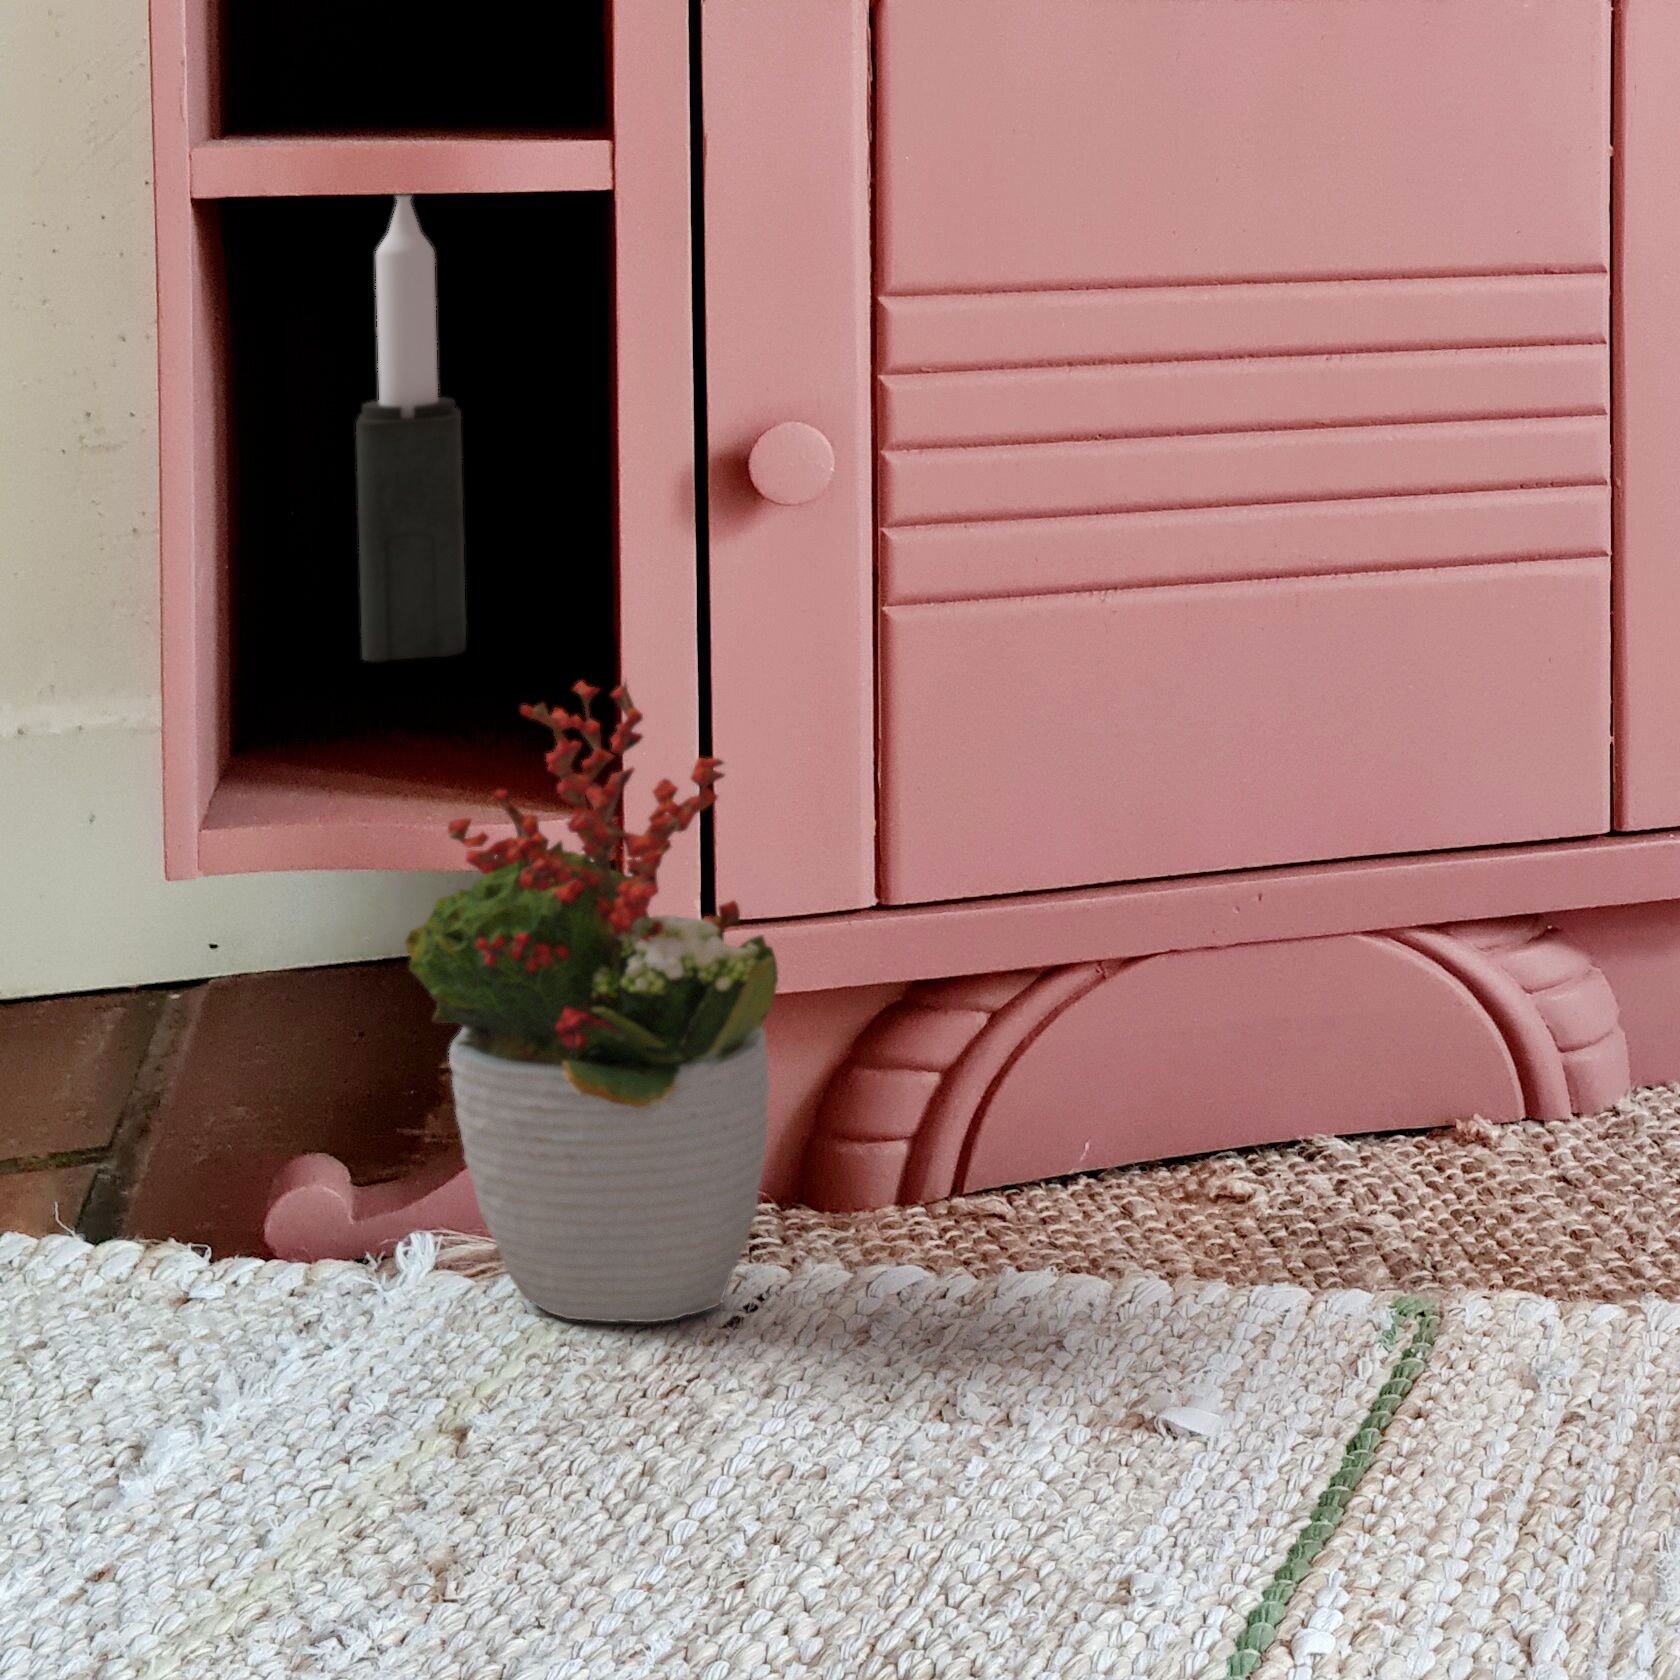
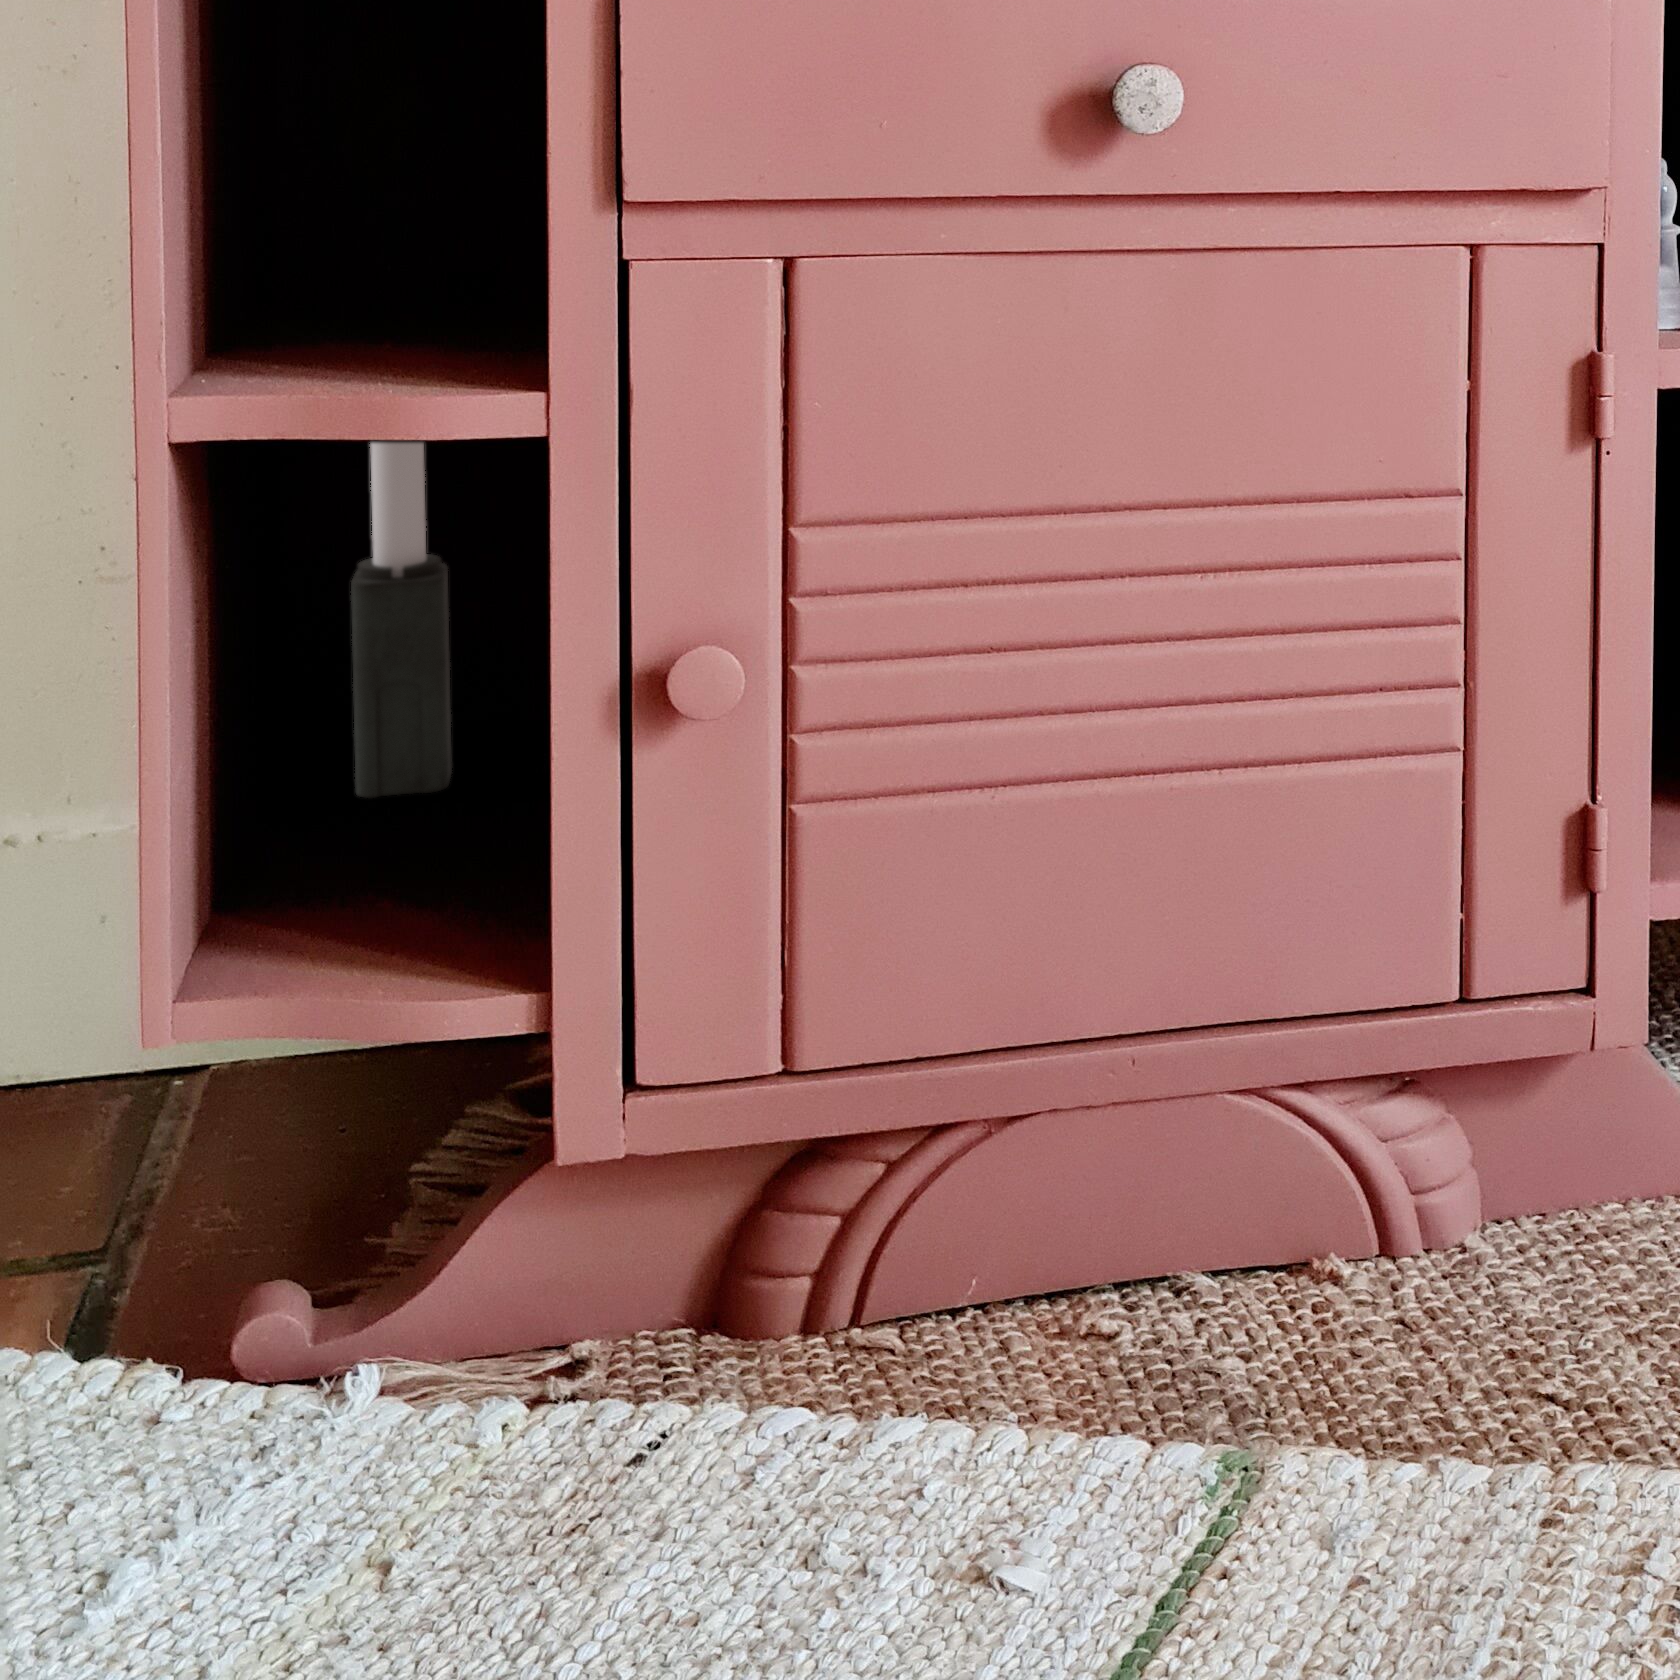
decorative plant: present [406,682,778,1322] -> none [355,886,681,1459]

